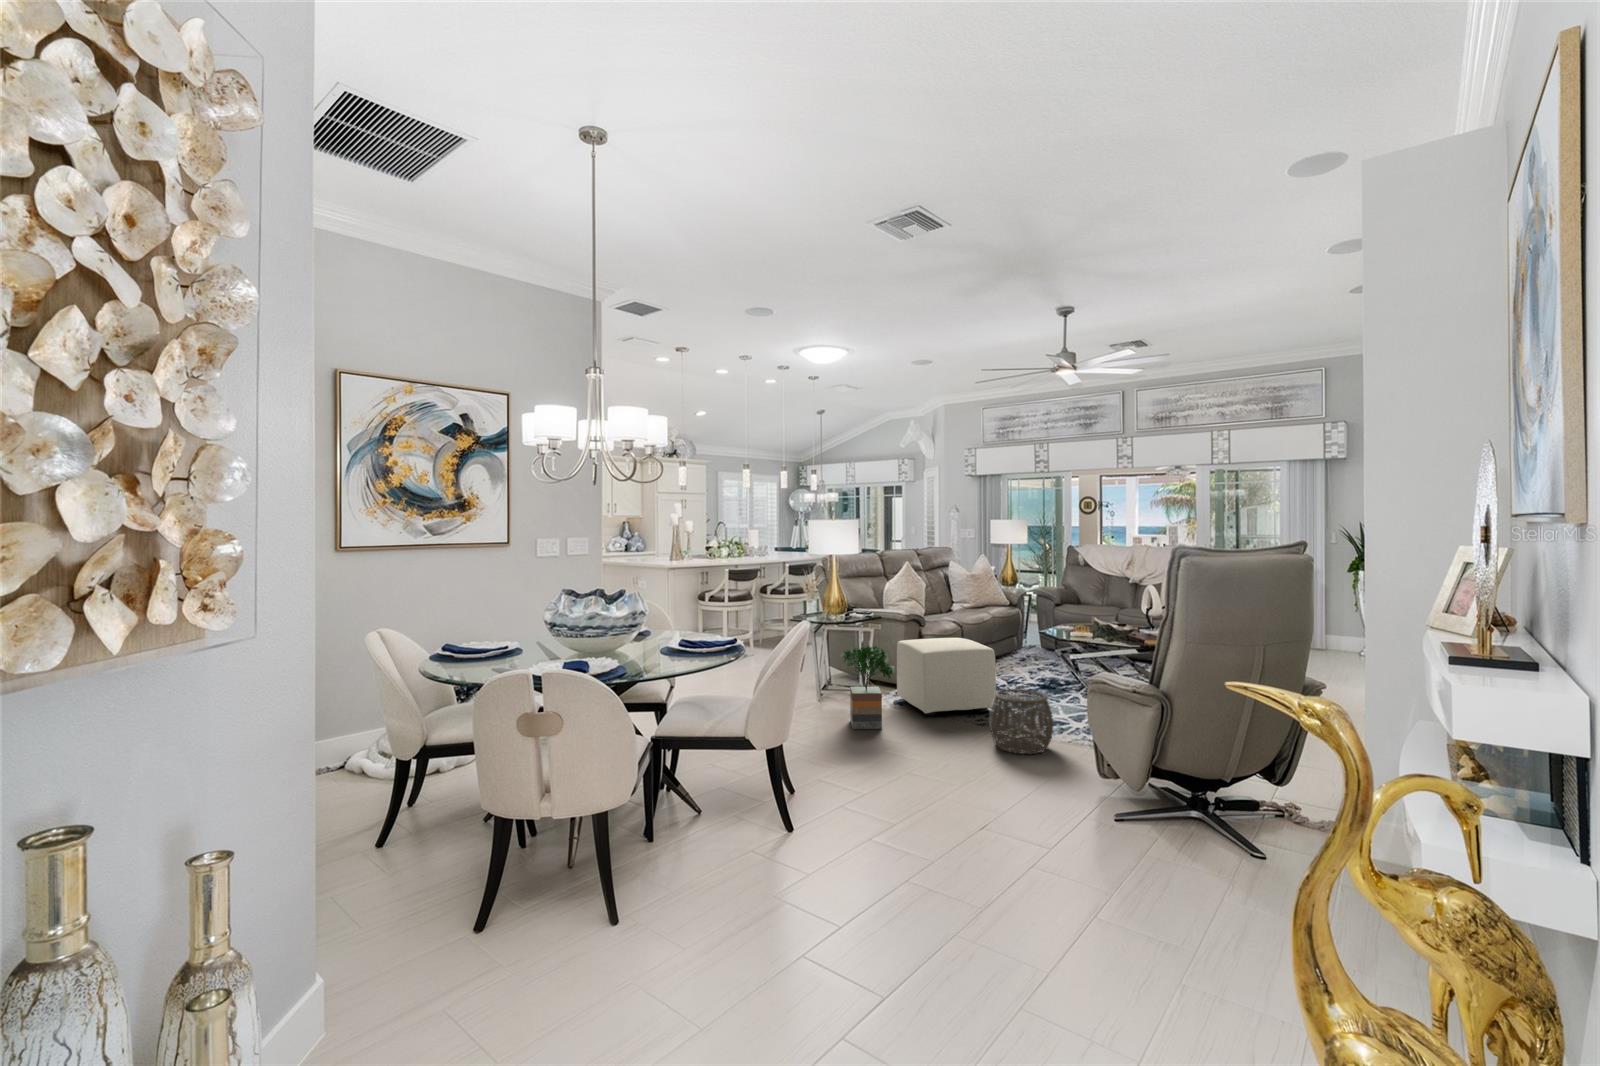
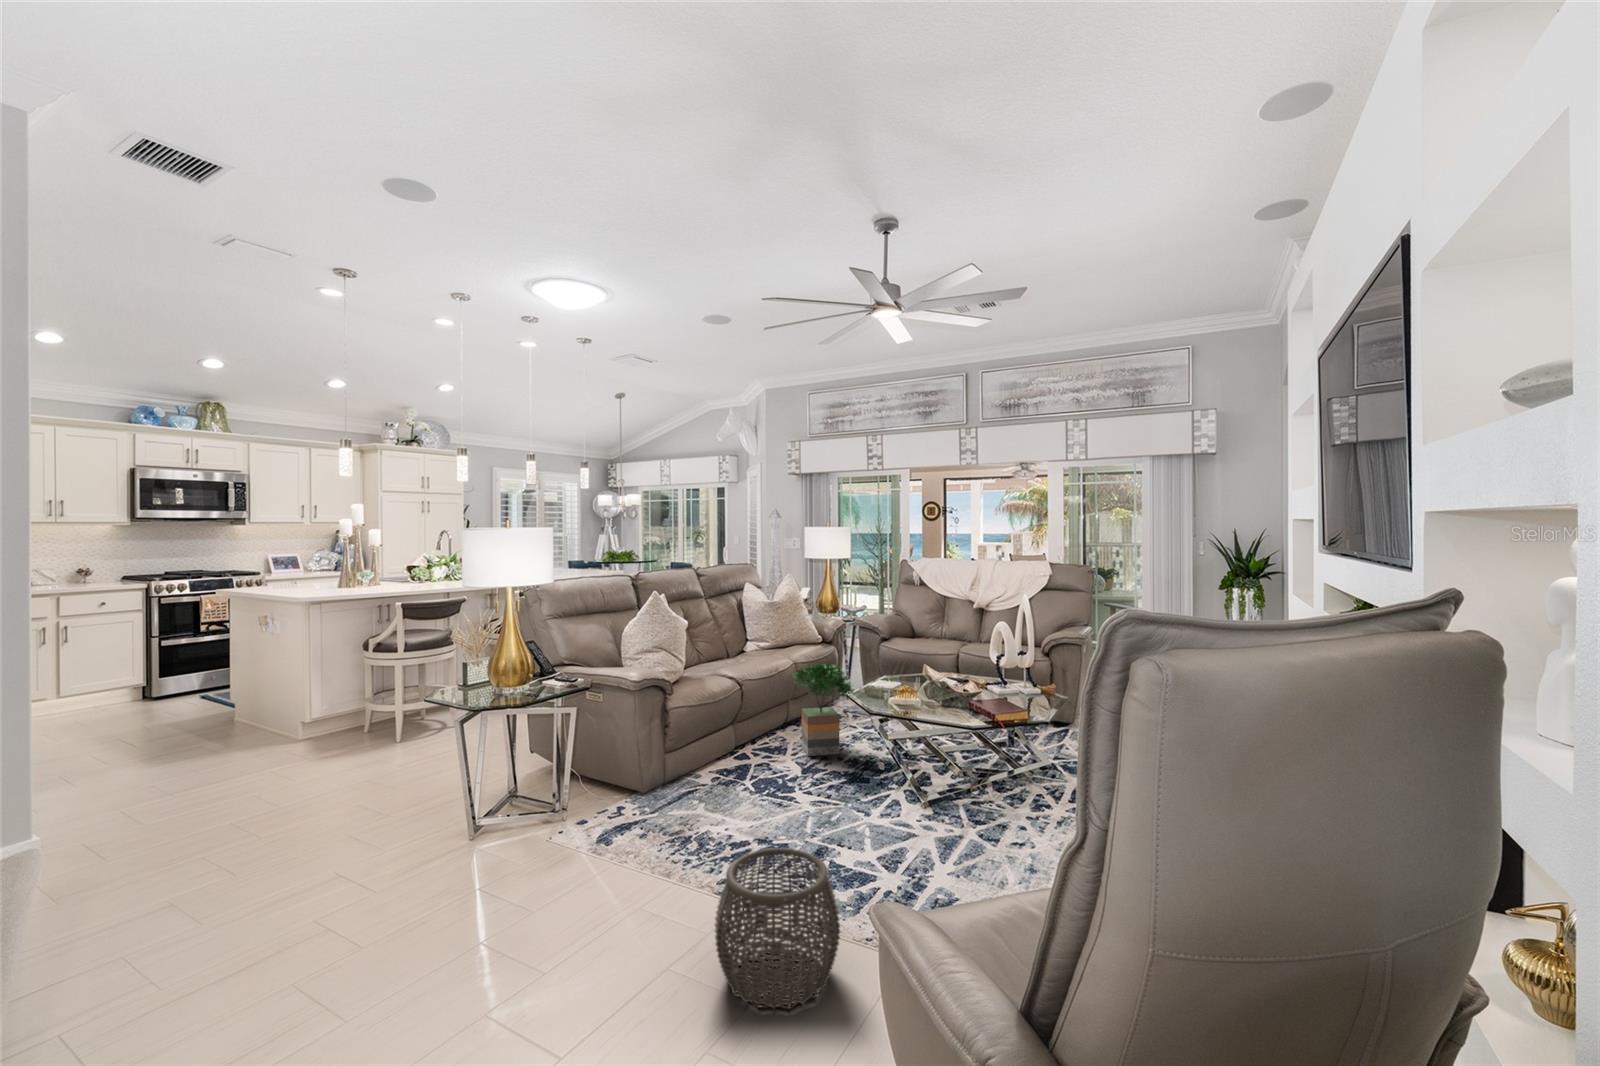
ottoman: present [897,638,996,716] -> none [609,715,764,873]
potted tree: present [841,646,894,729] -> present [793,663,852,756]

